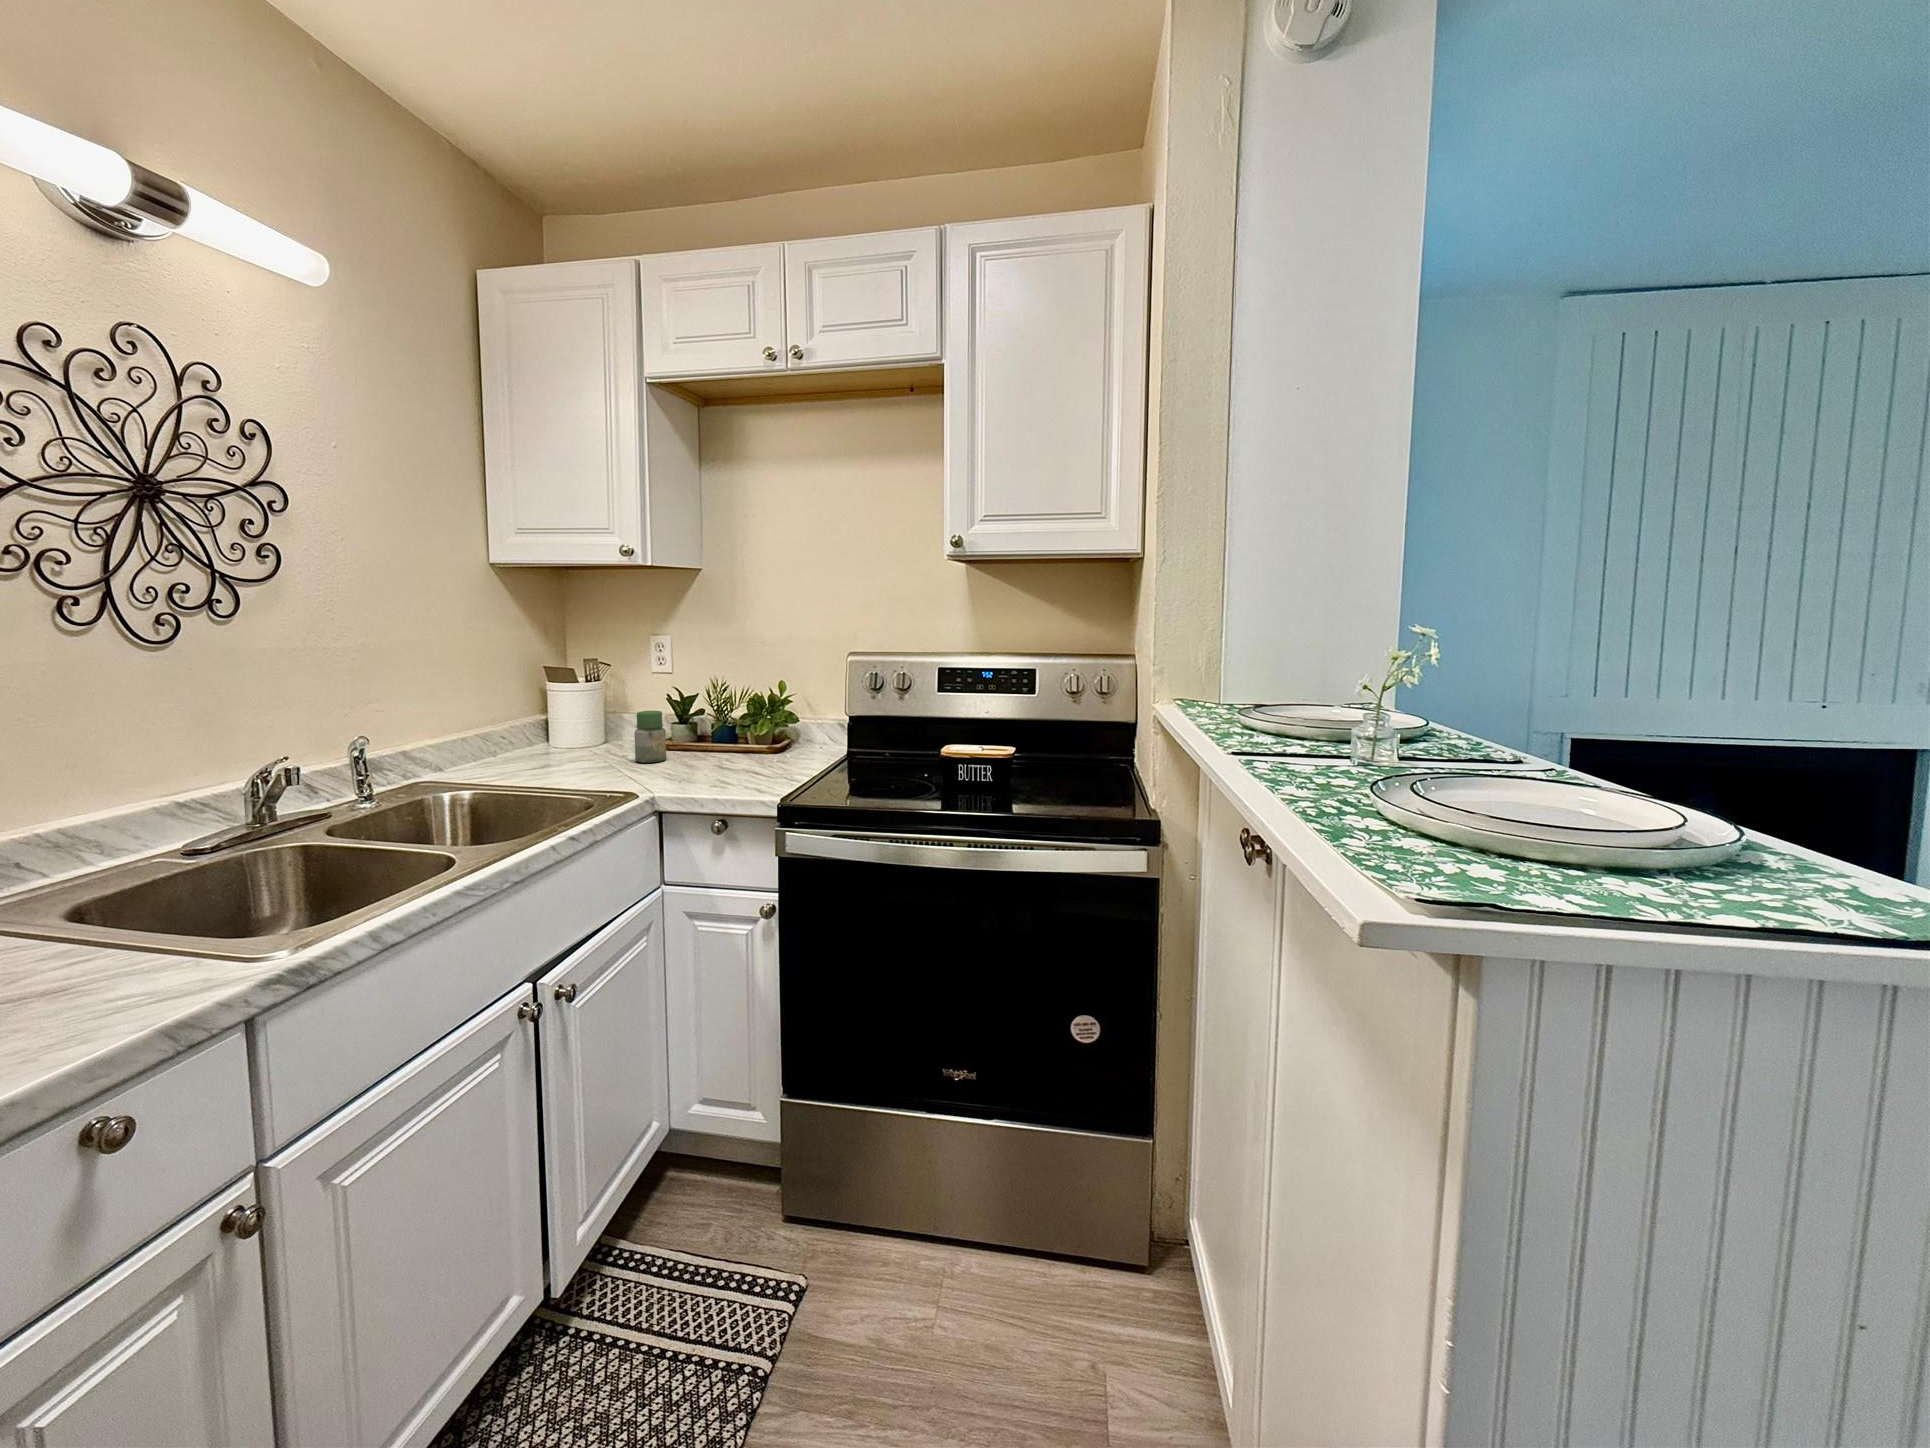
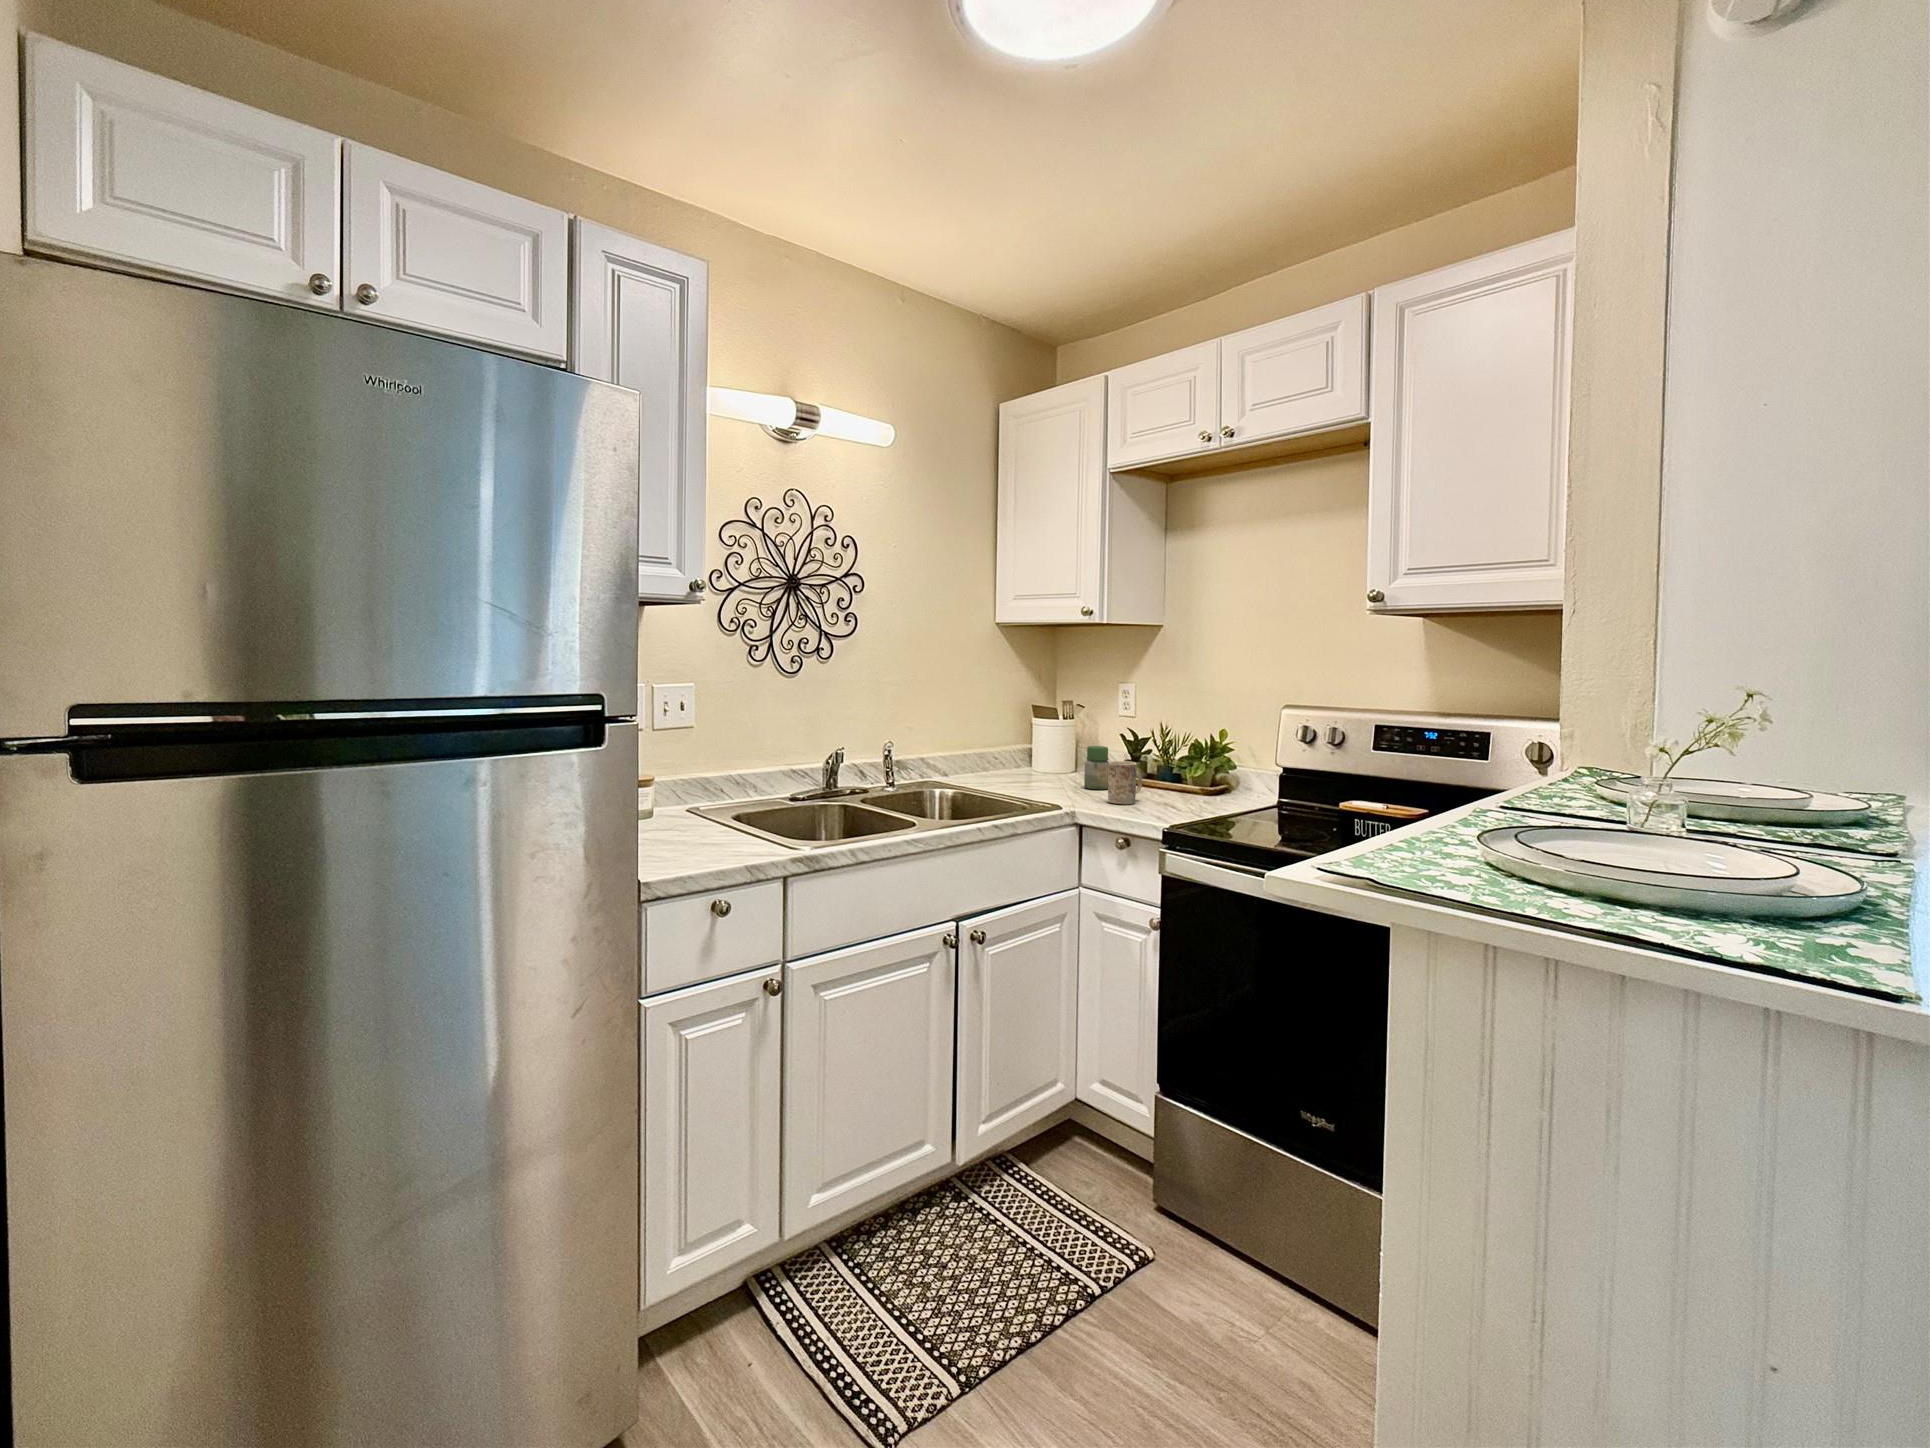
mug: none [680,728,717,779] -> present [1108,761,1142,804]

